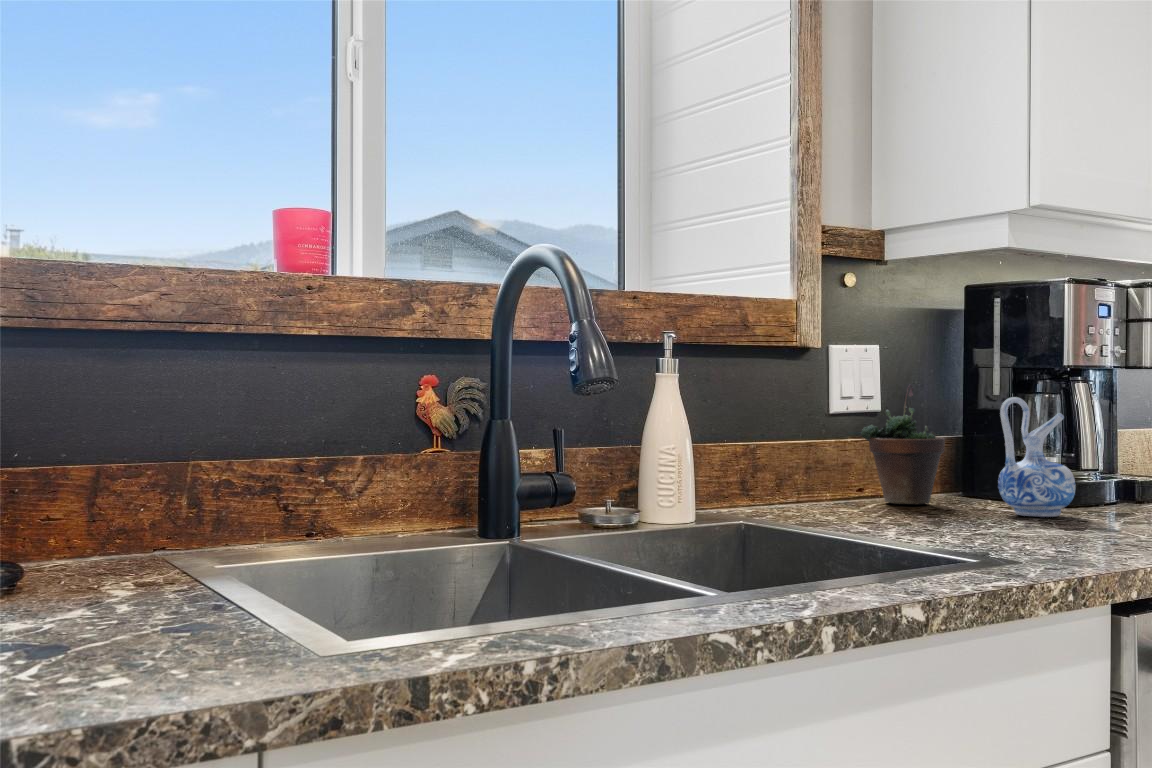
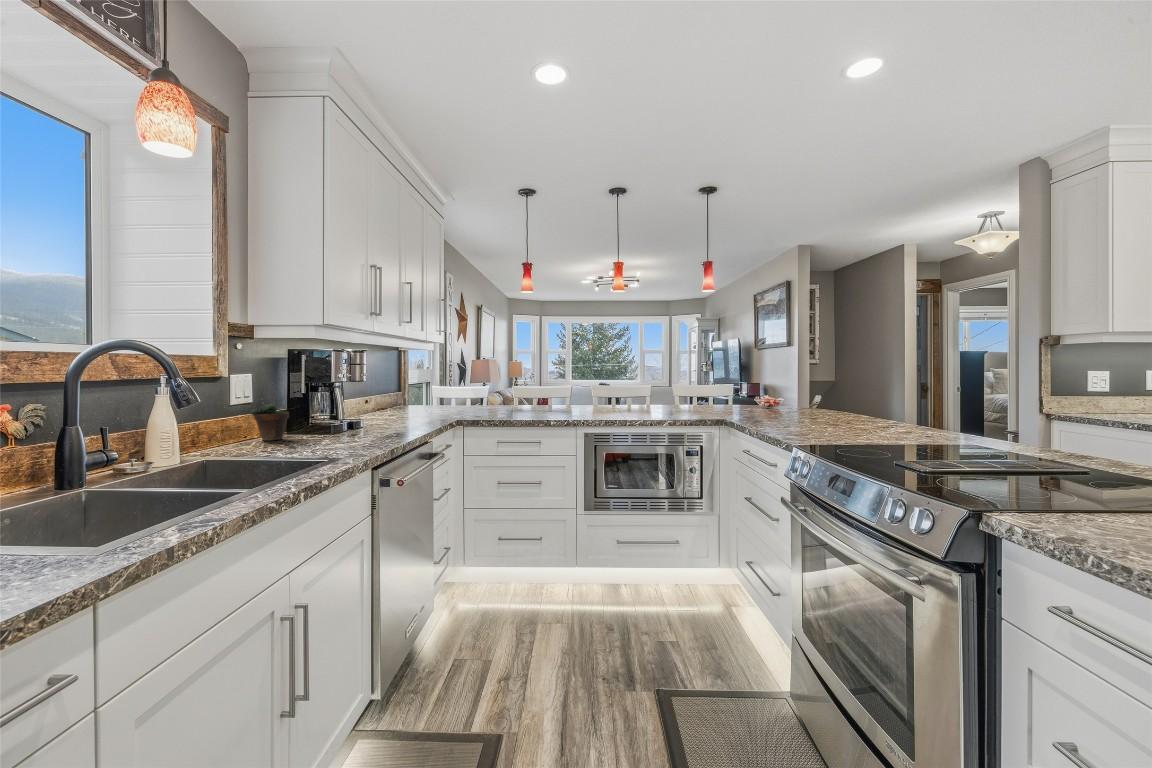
ceramic pitcher: present [998,397,1075,517] -> none [314,397,343,440]

